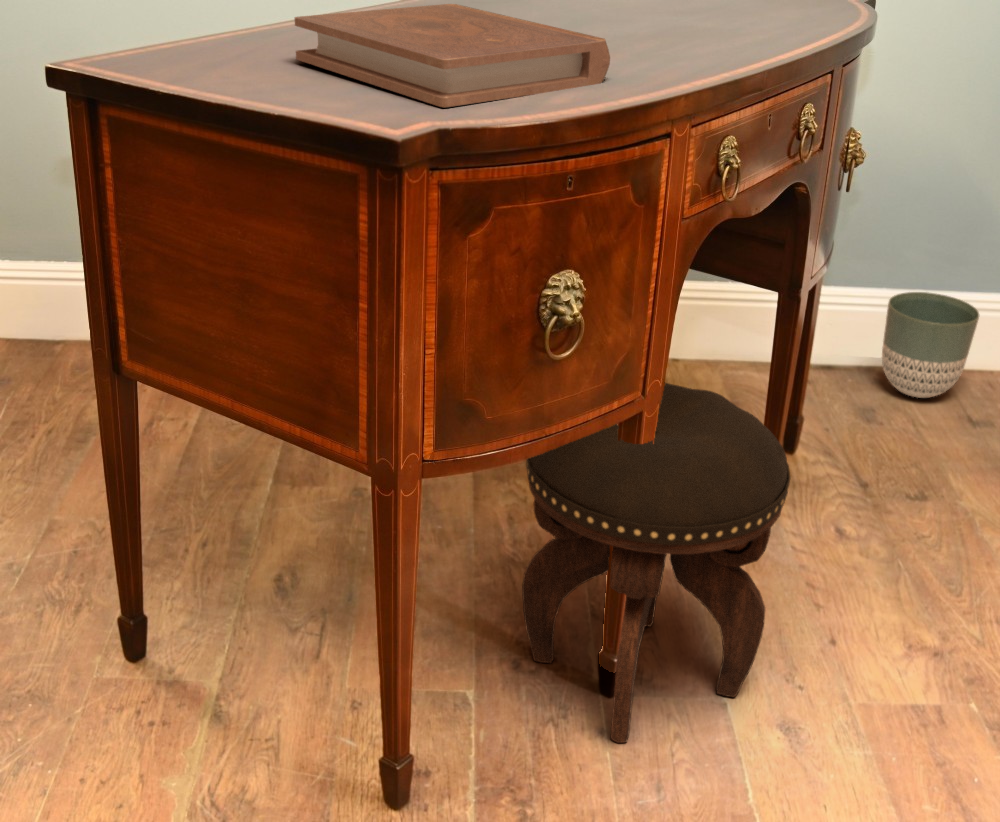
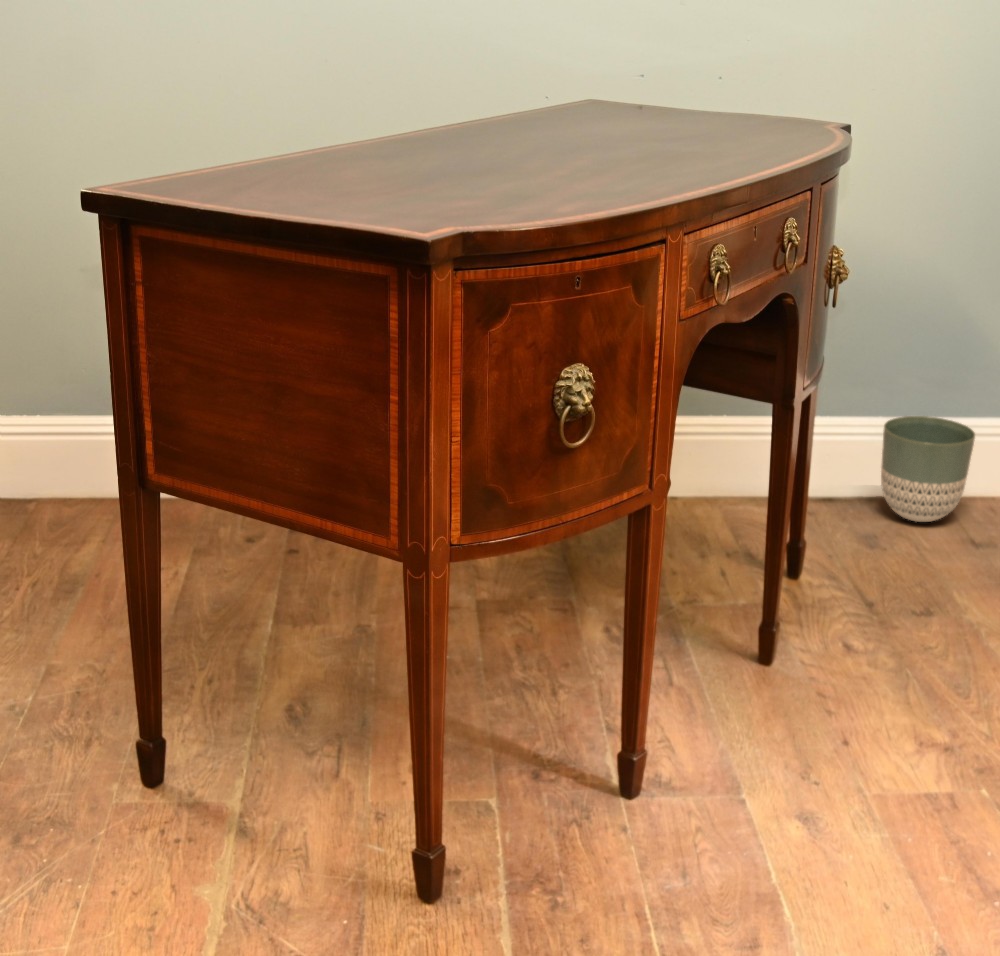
book: present [295,4,610,107] -> none [315,134,607,218]
footstool: present [522,383,790,743] -> none [539,485,794,840]

